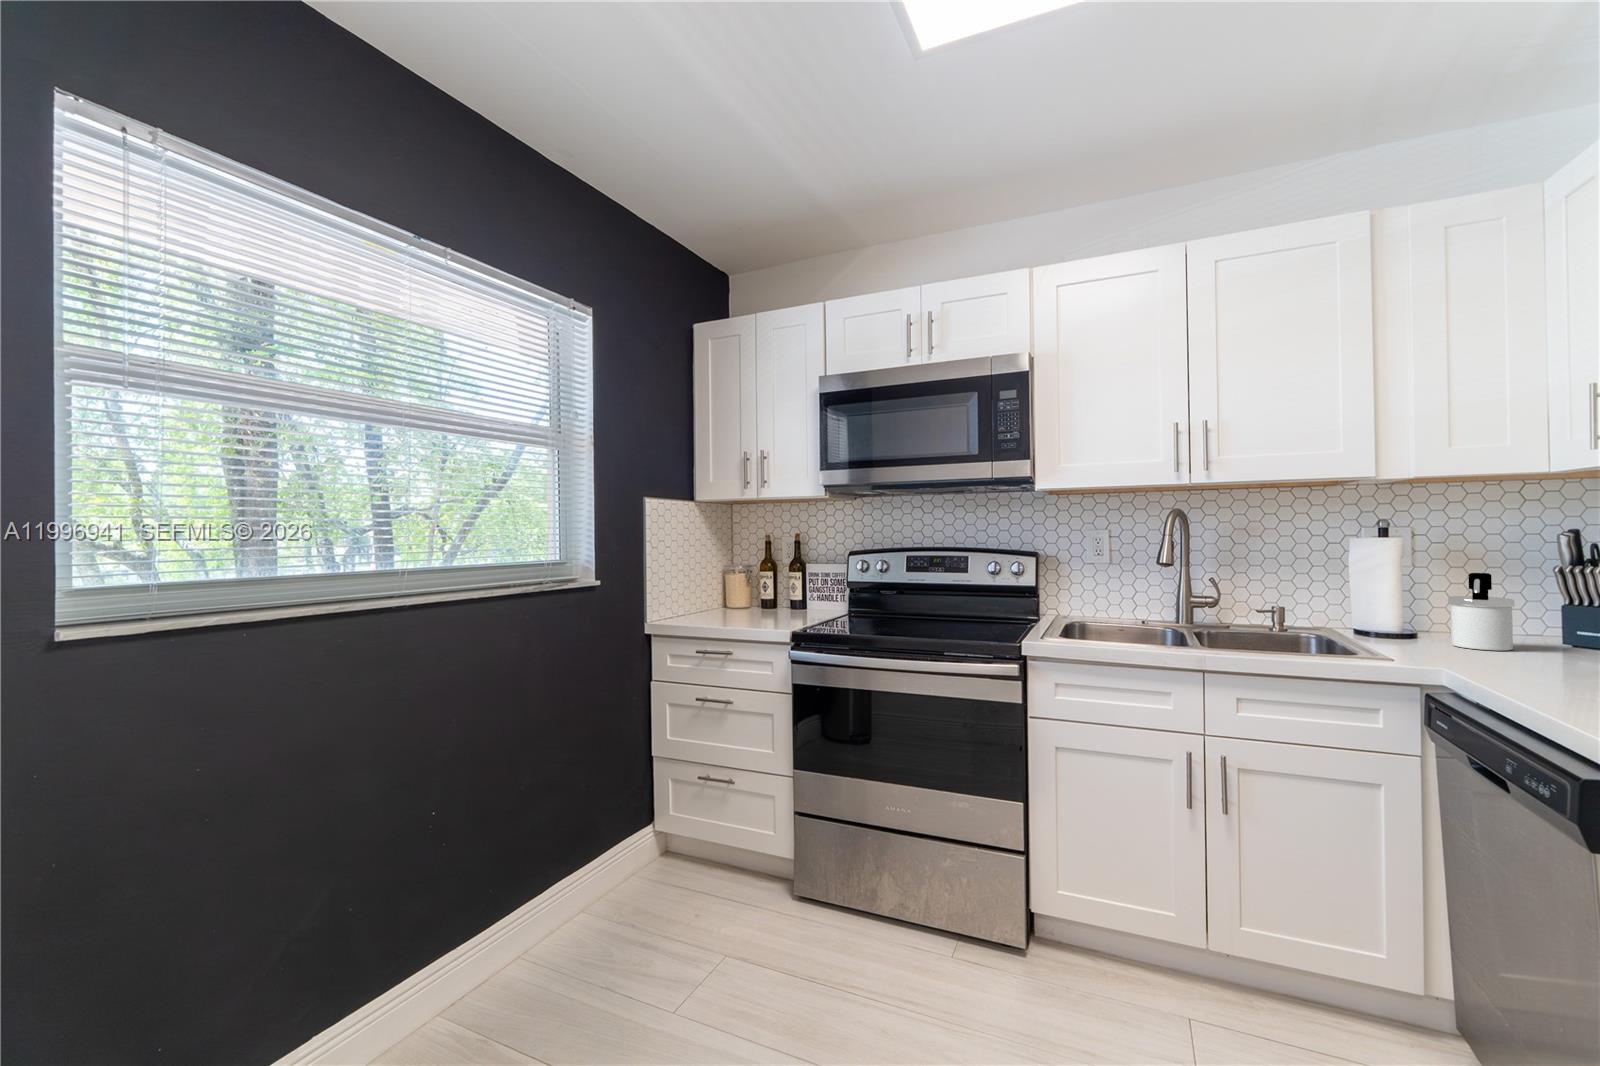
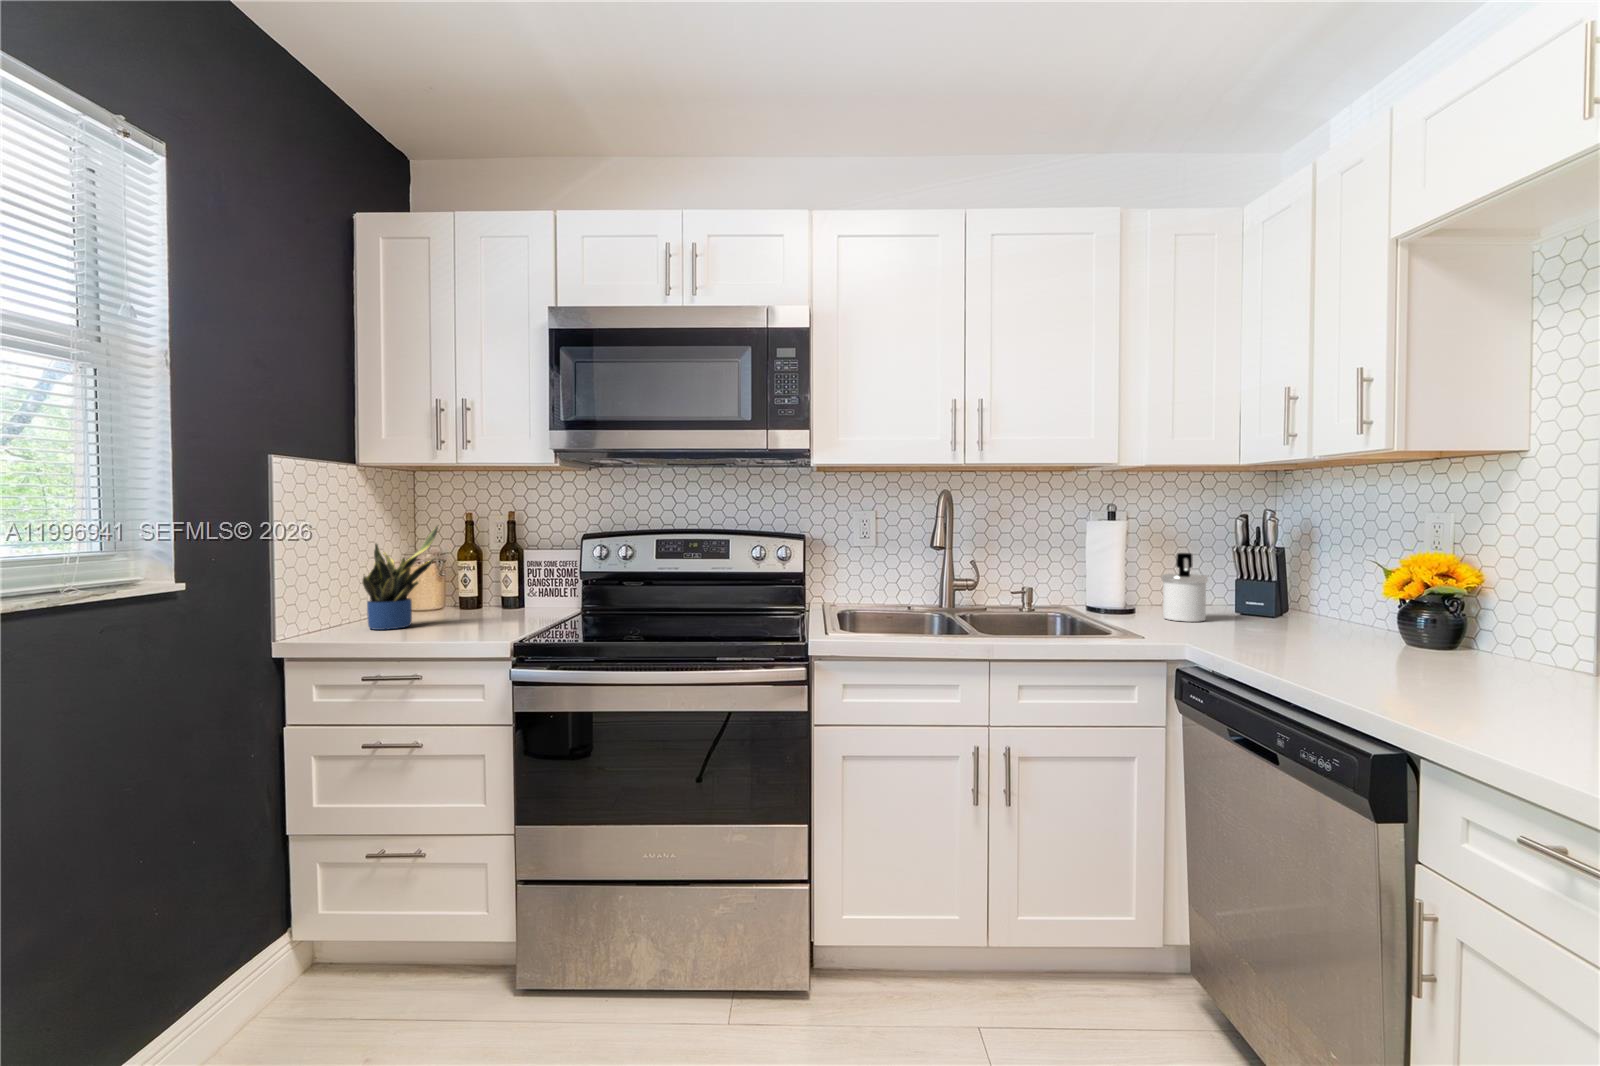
potted plant: none [698,544,746,619] -> present [362,526,438,630]

